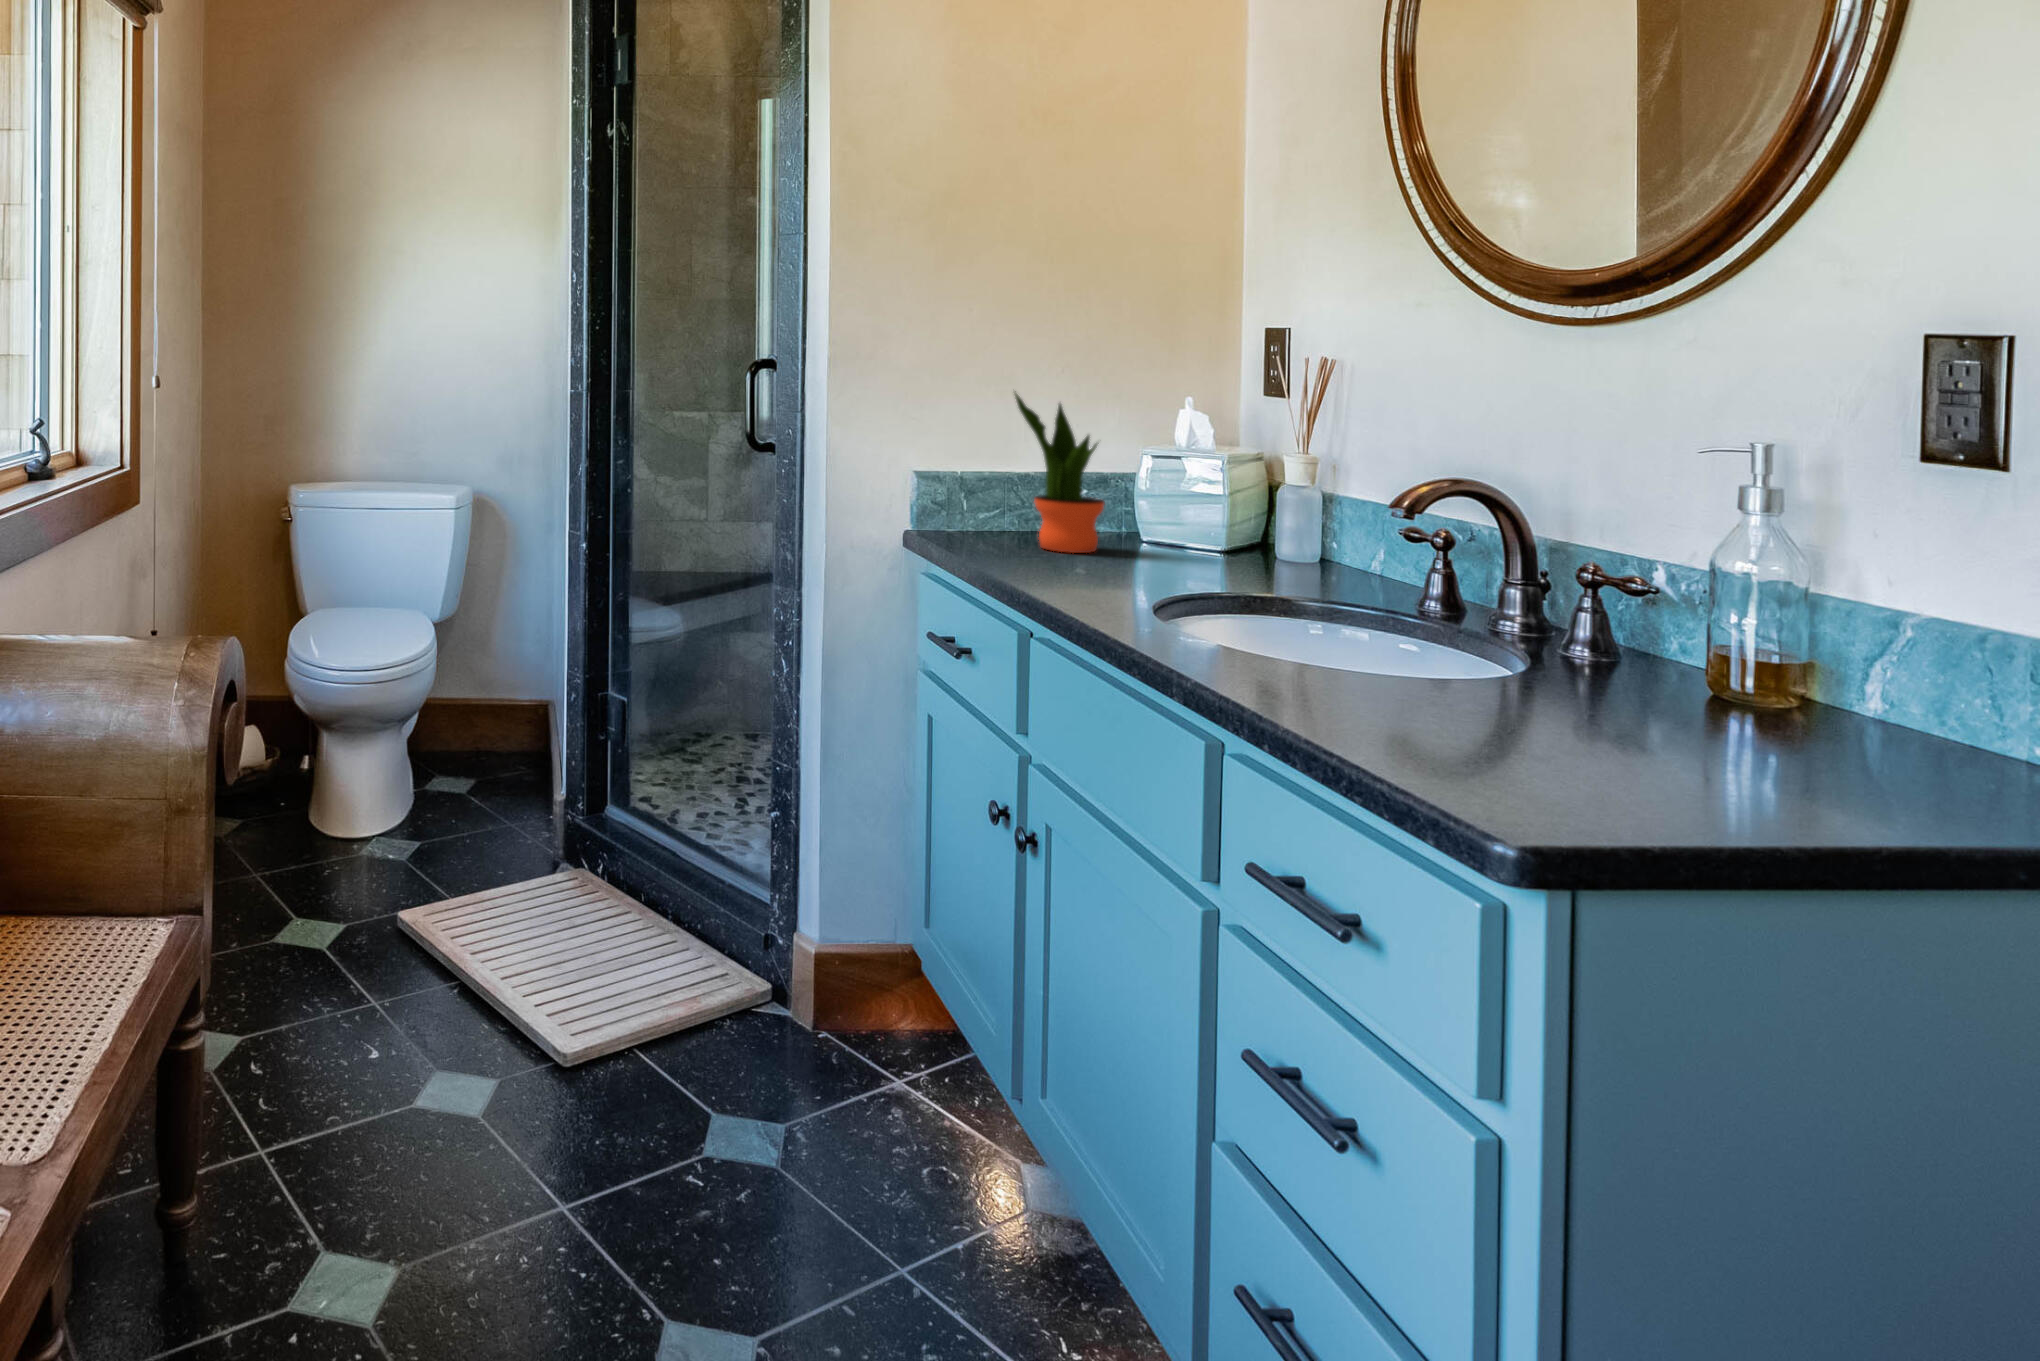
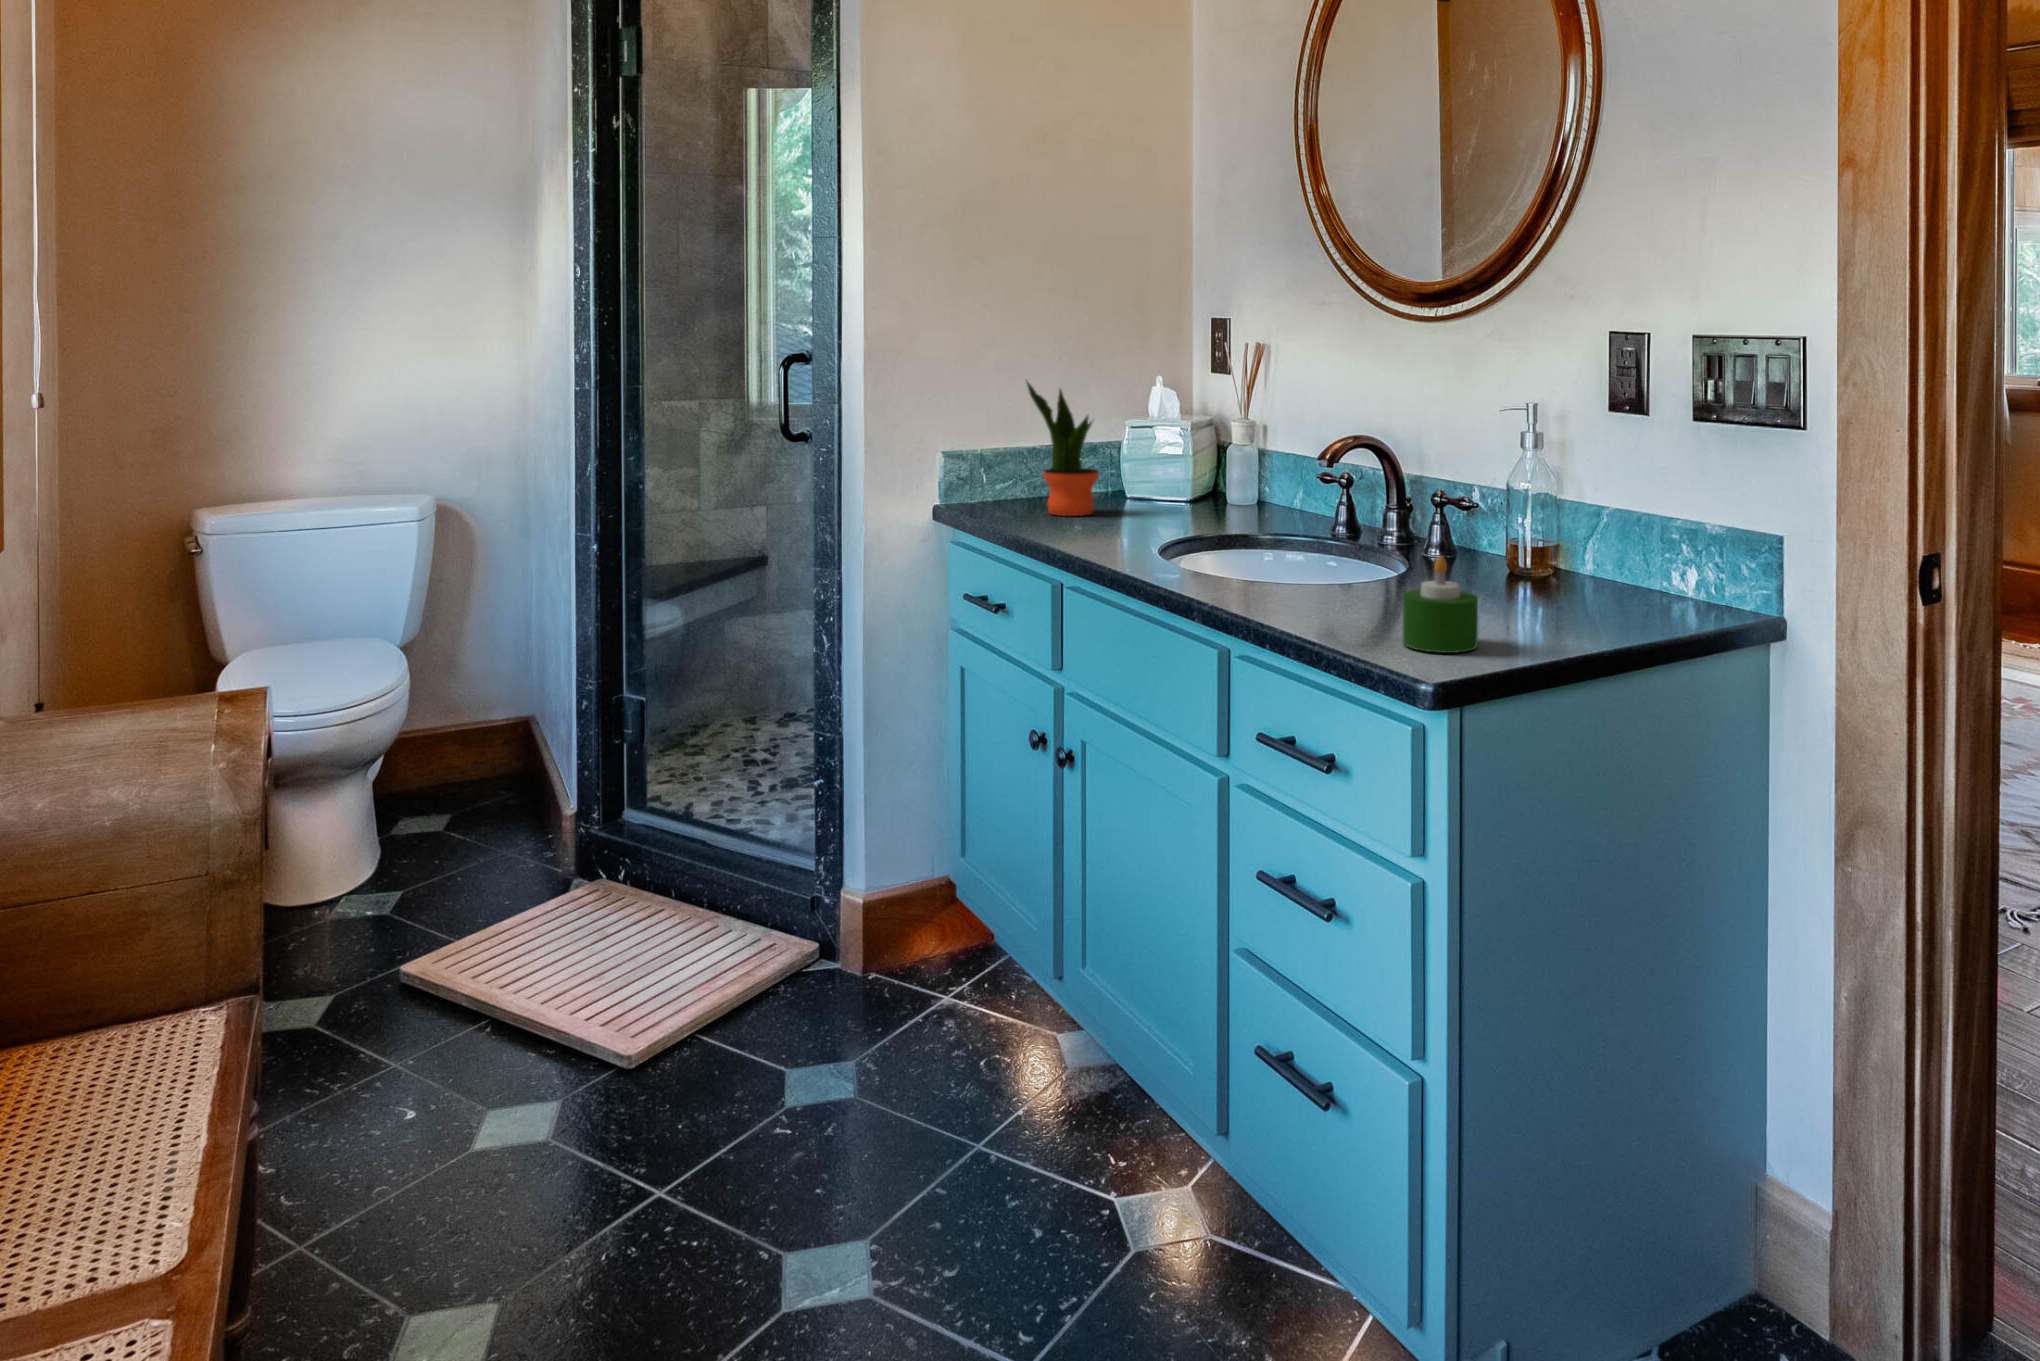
candle: none [1476,657,1617,811] -> present [1402,556,1478,653]

